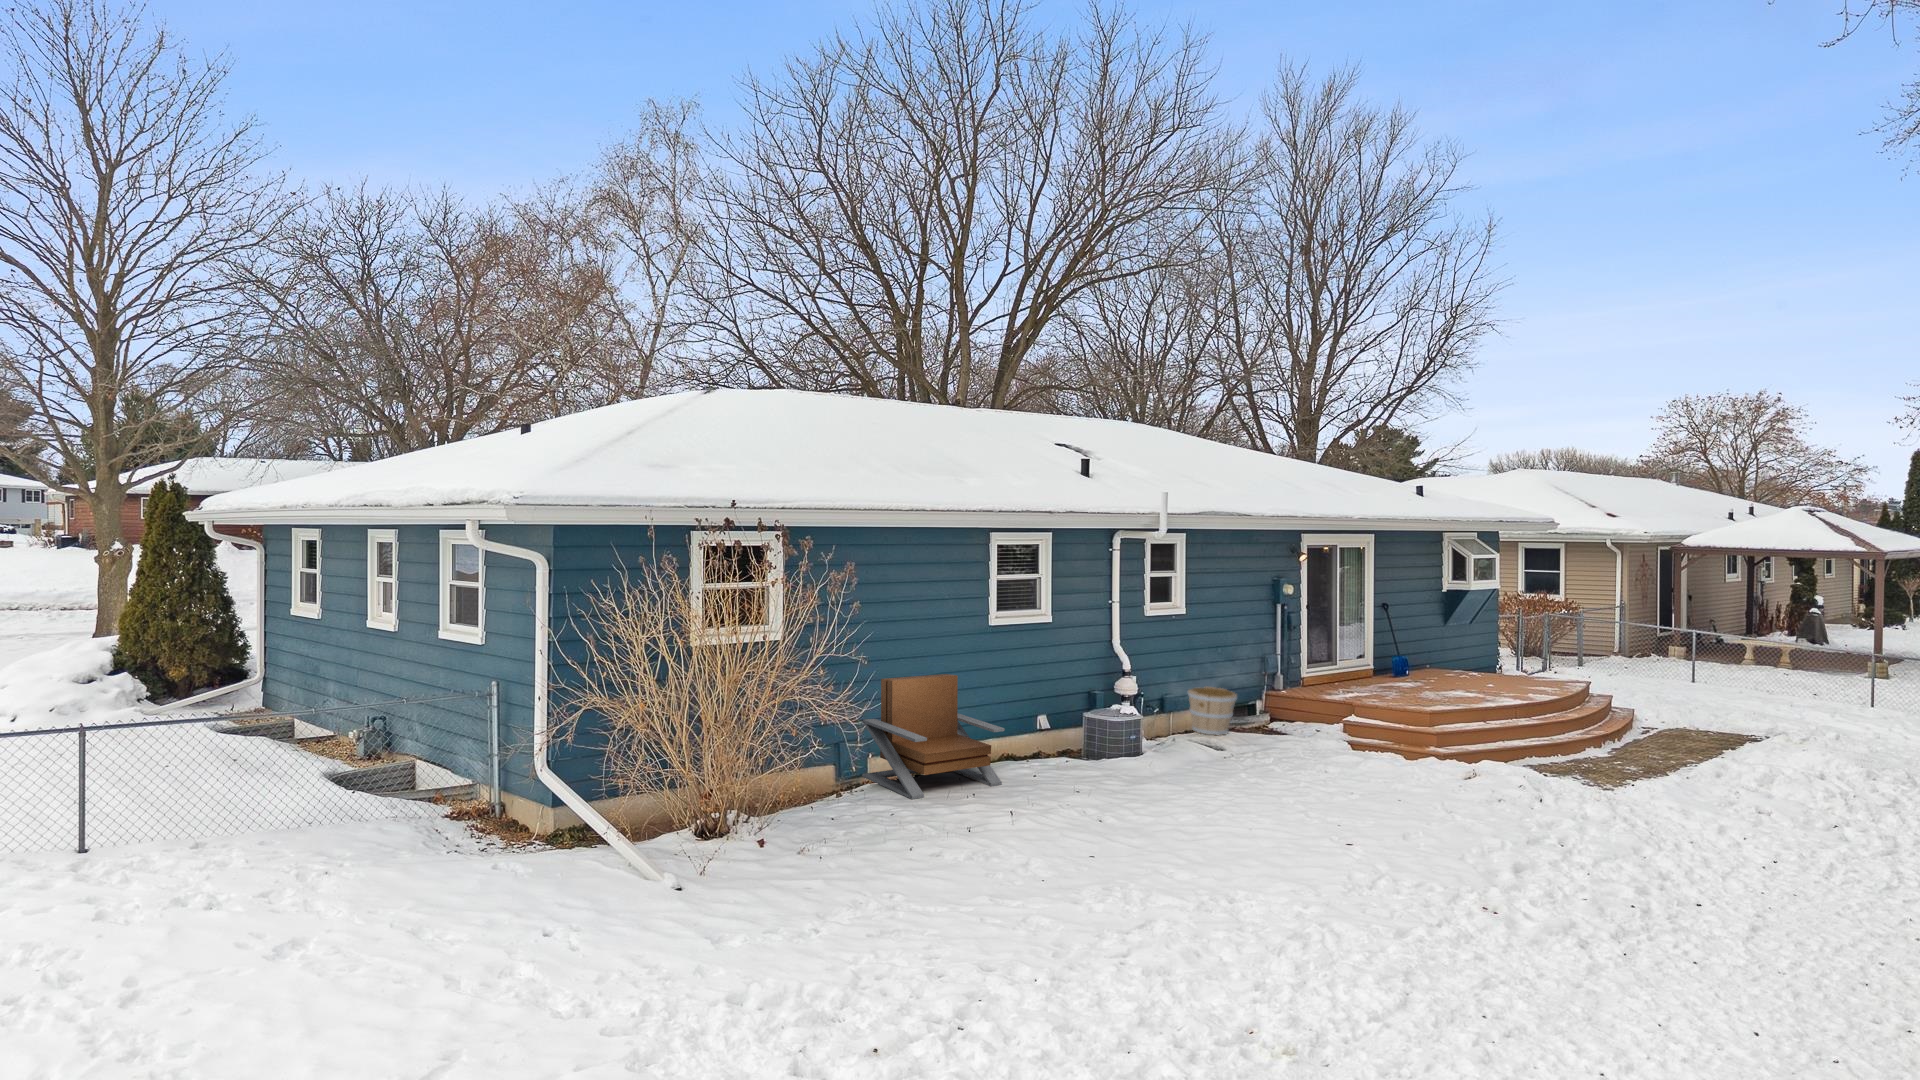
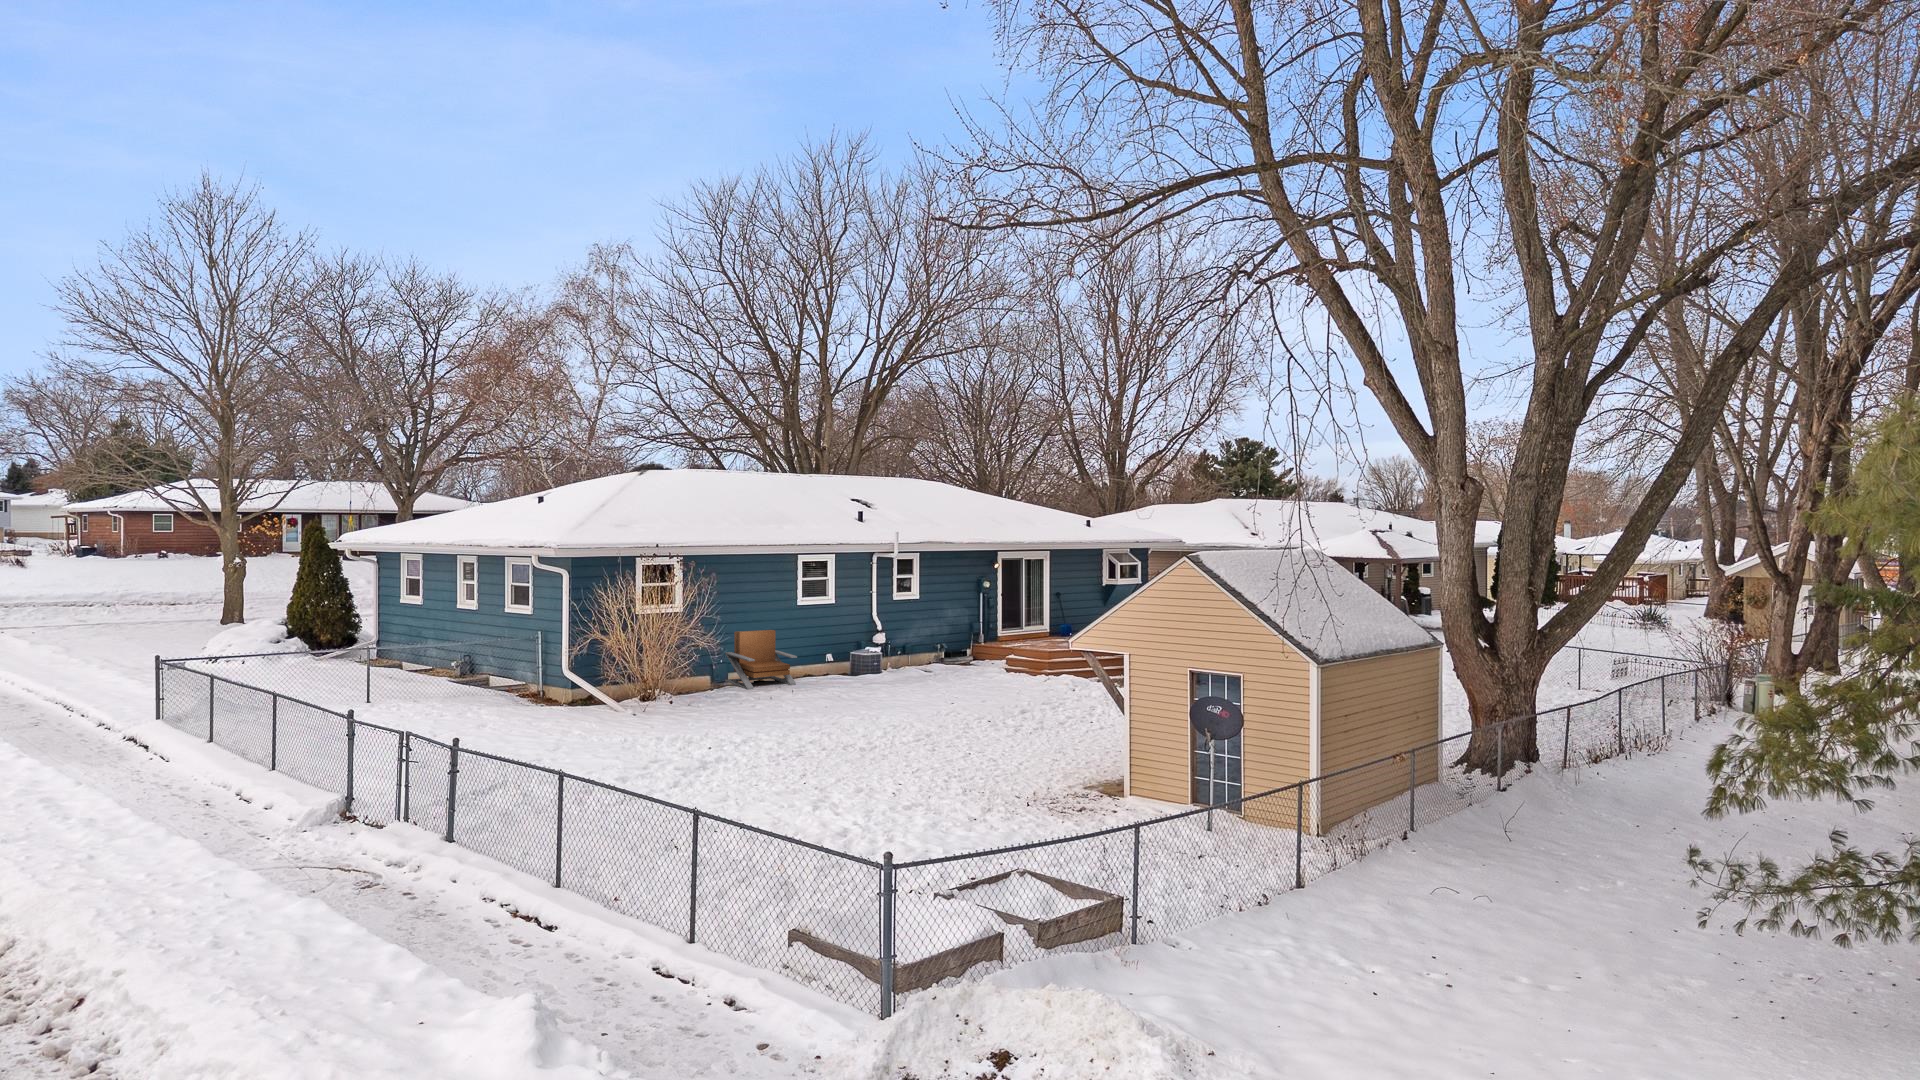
wooden bucket: present [1188,687,1237,735] -> none [918,639,945,666]

